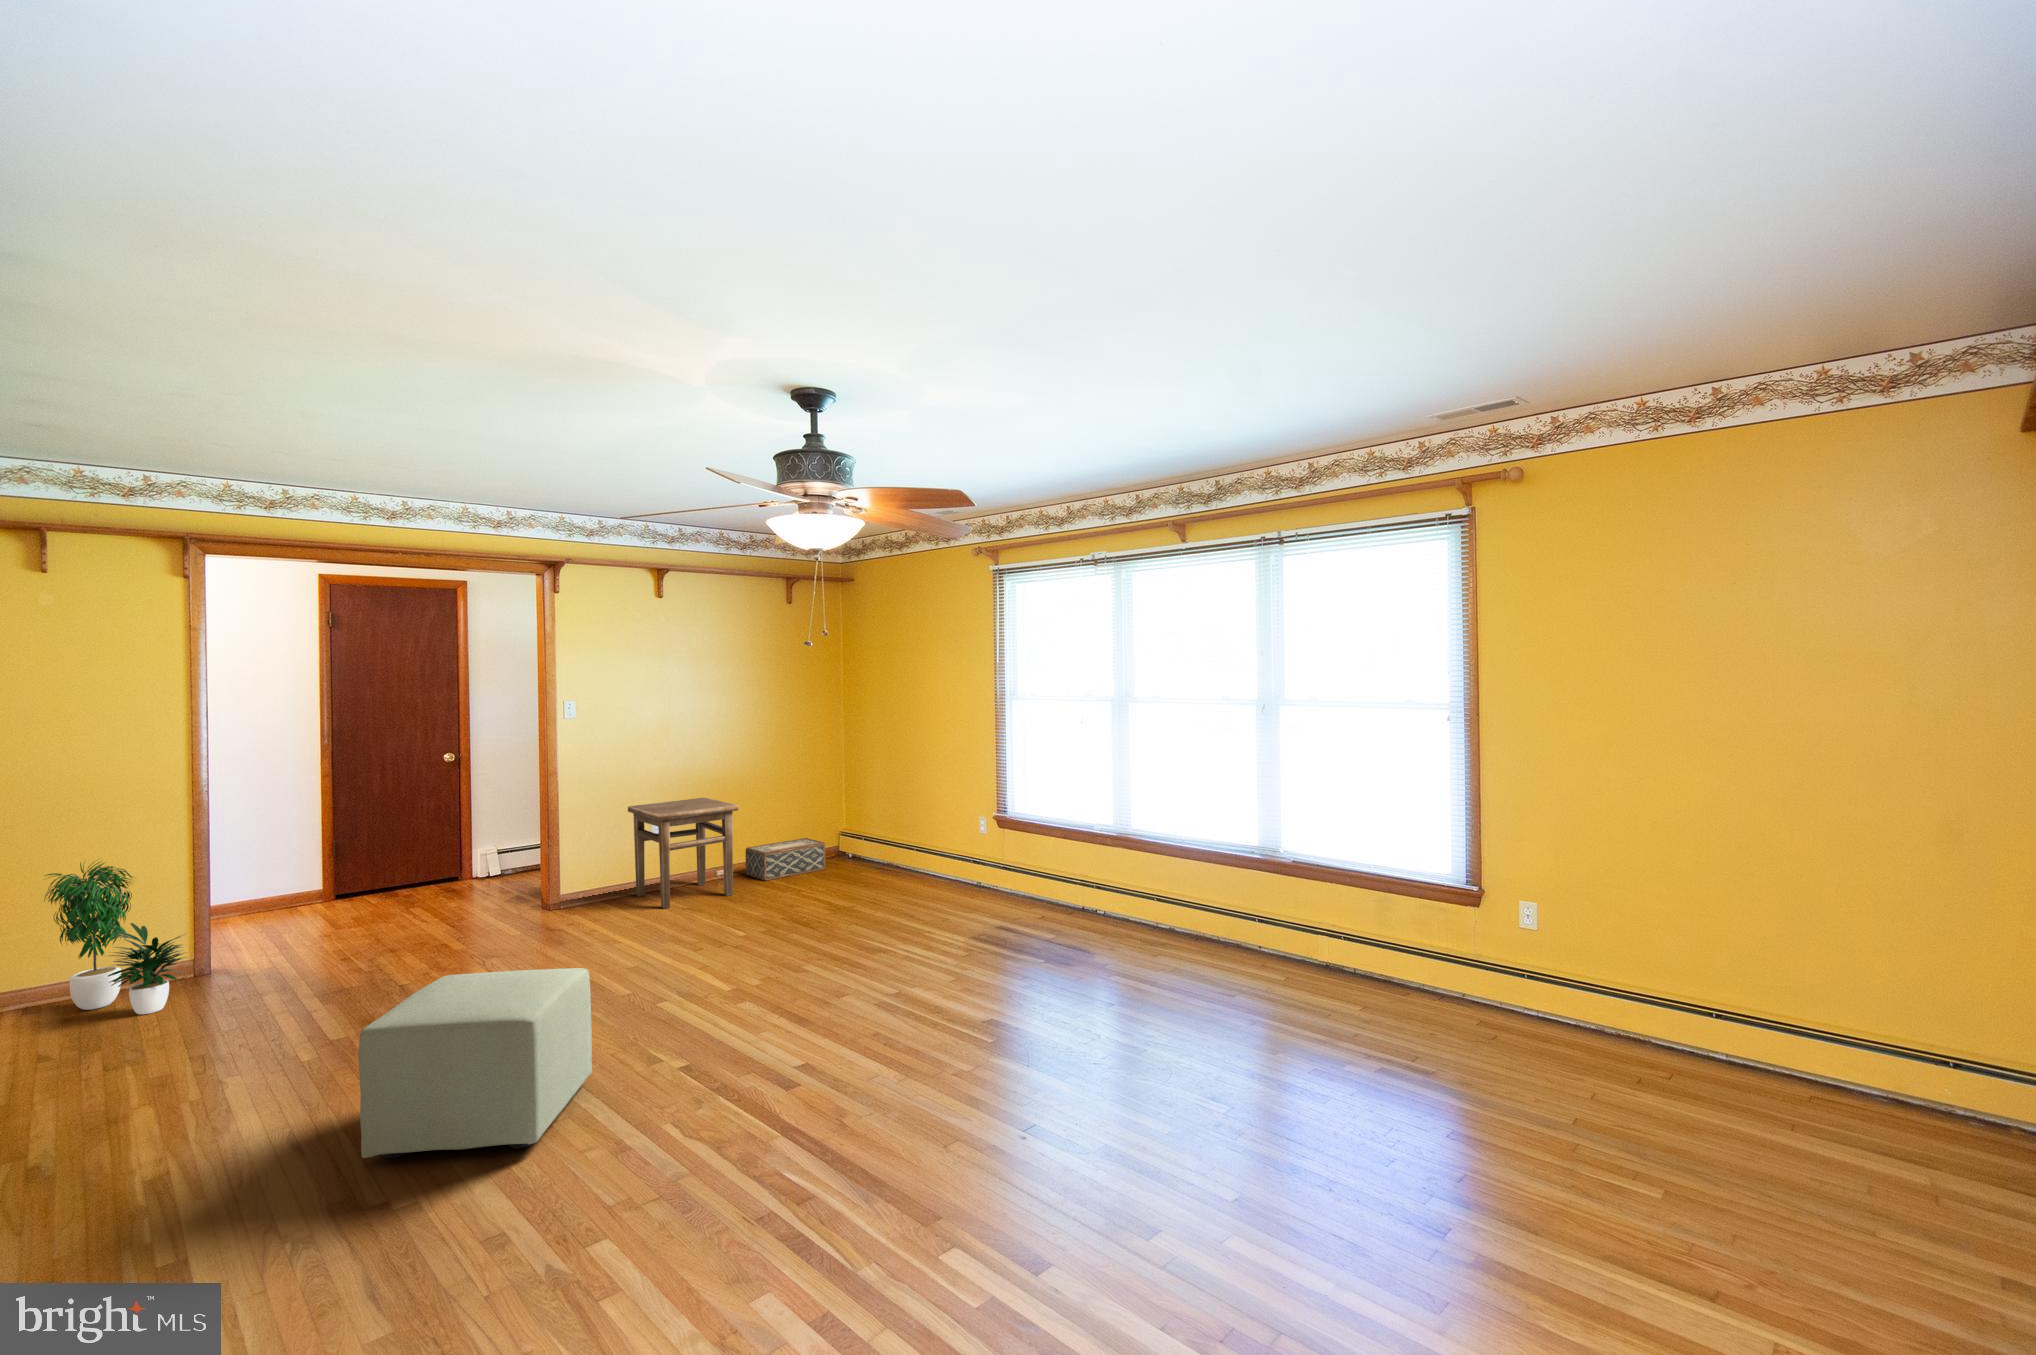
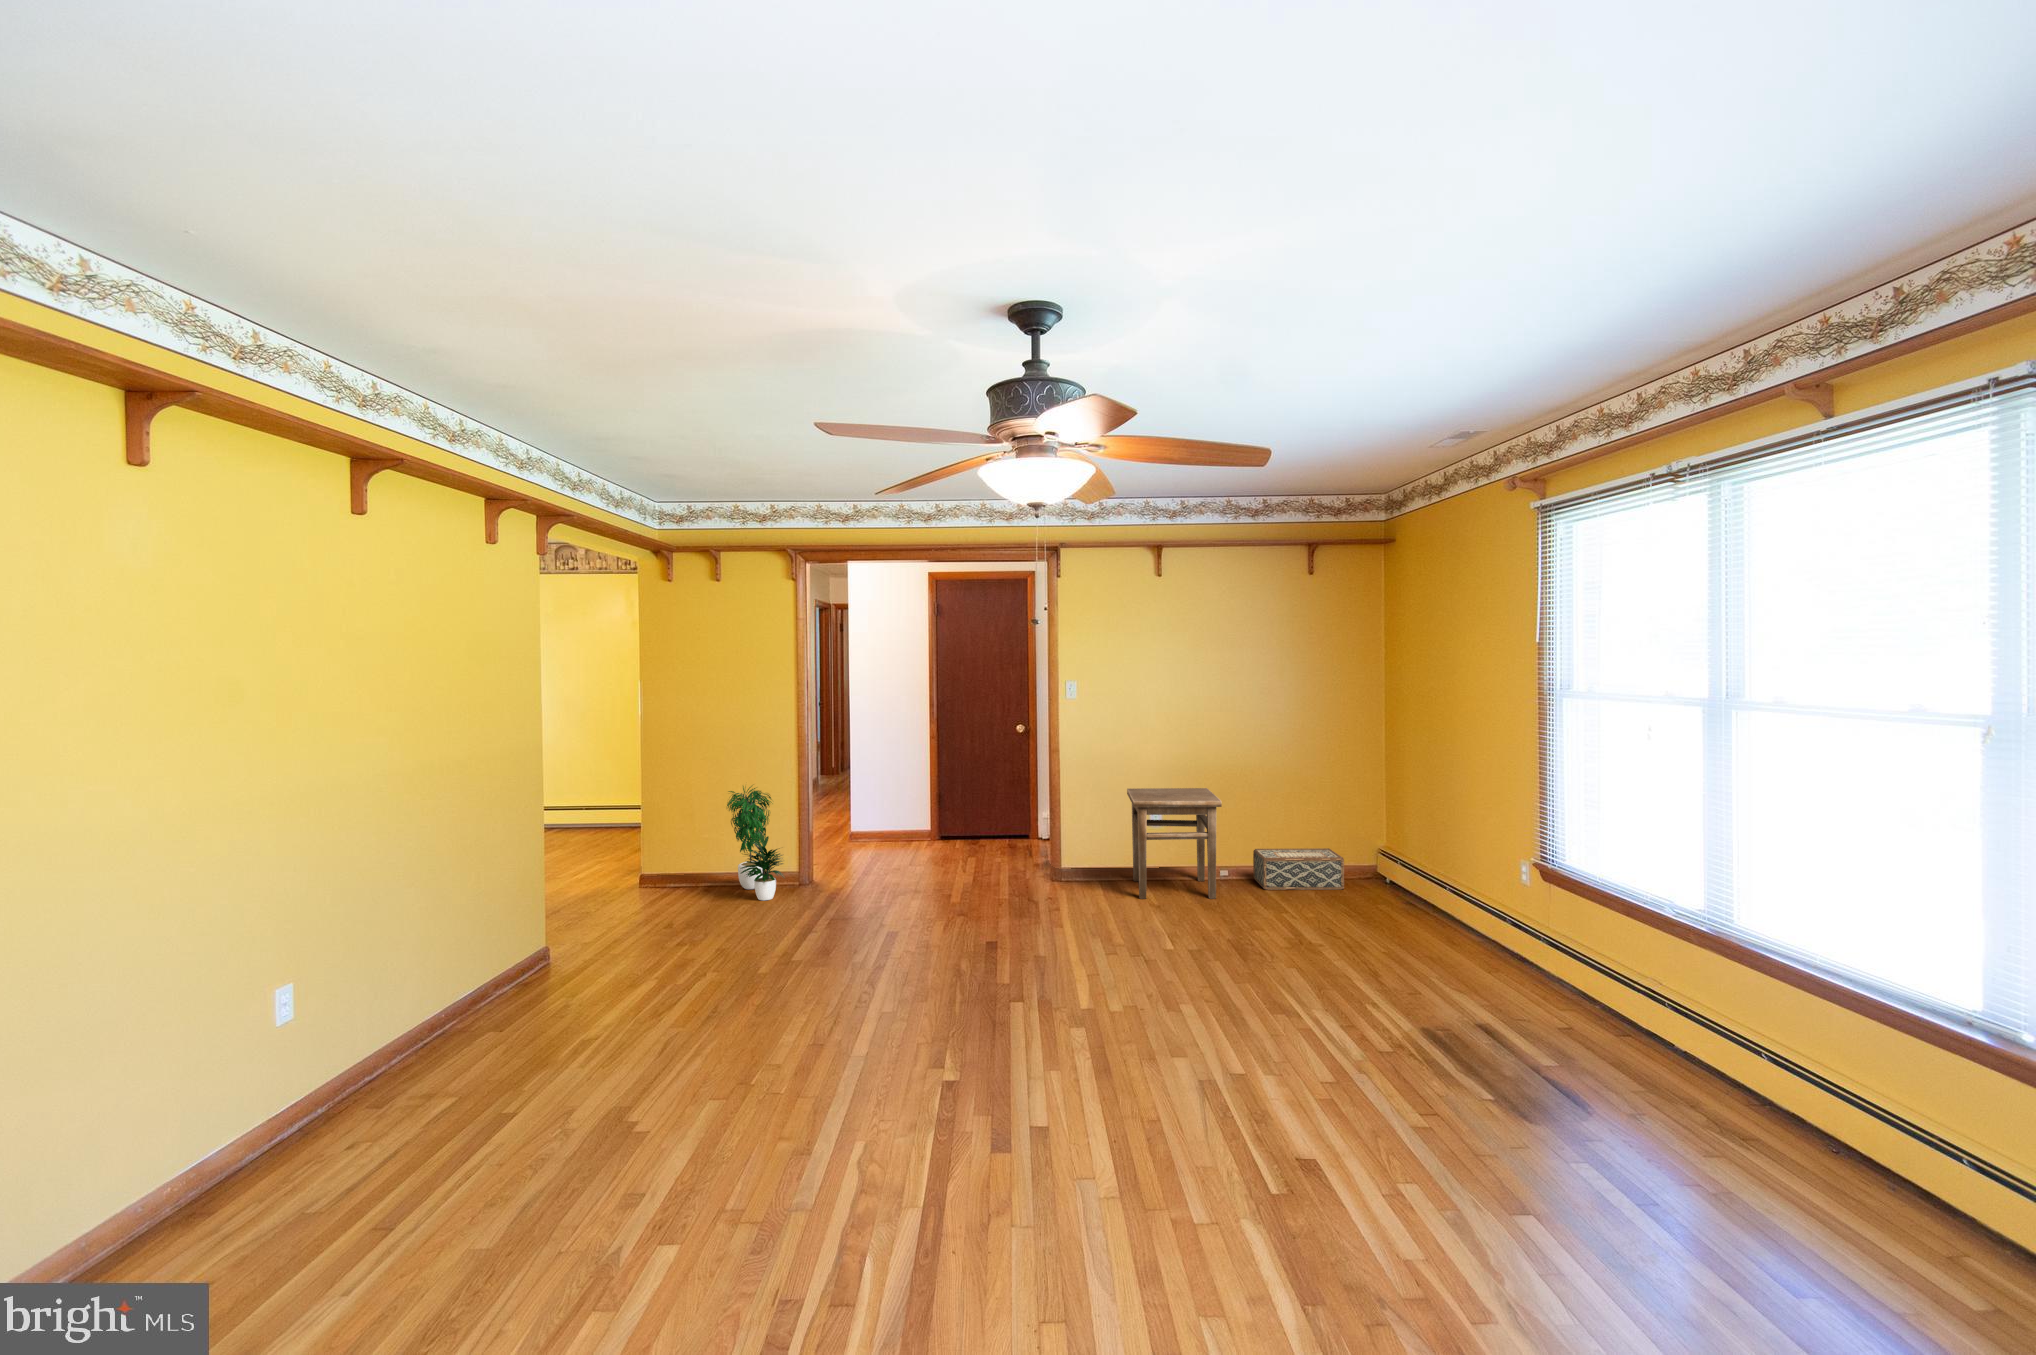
ottoman: present [358,968,592,1158] -> none [694,923,890,1100]

